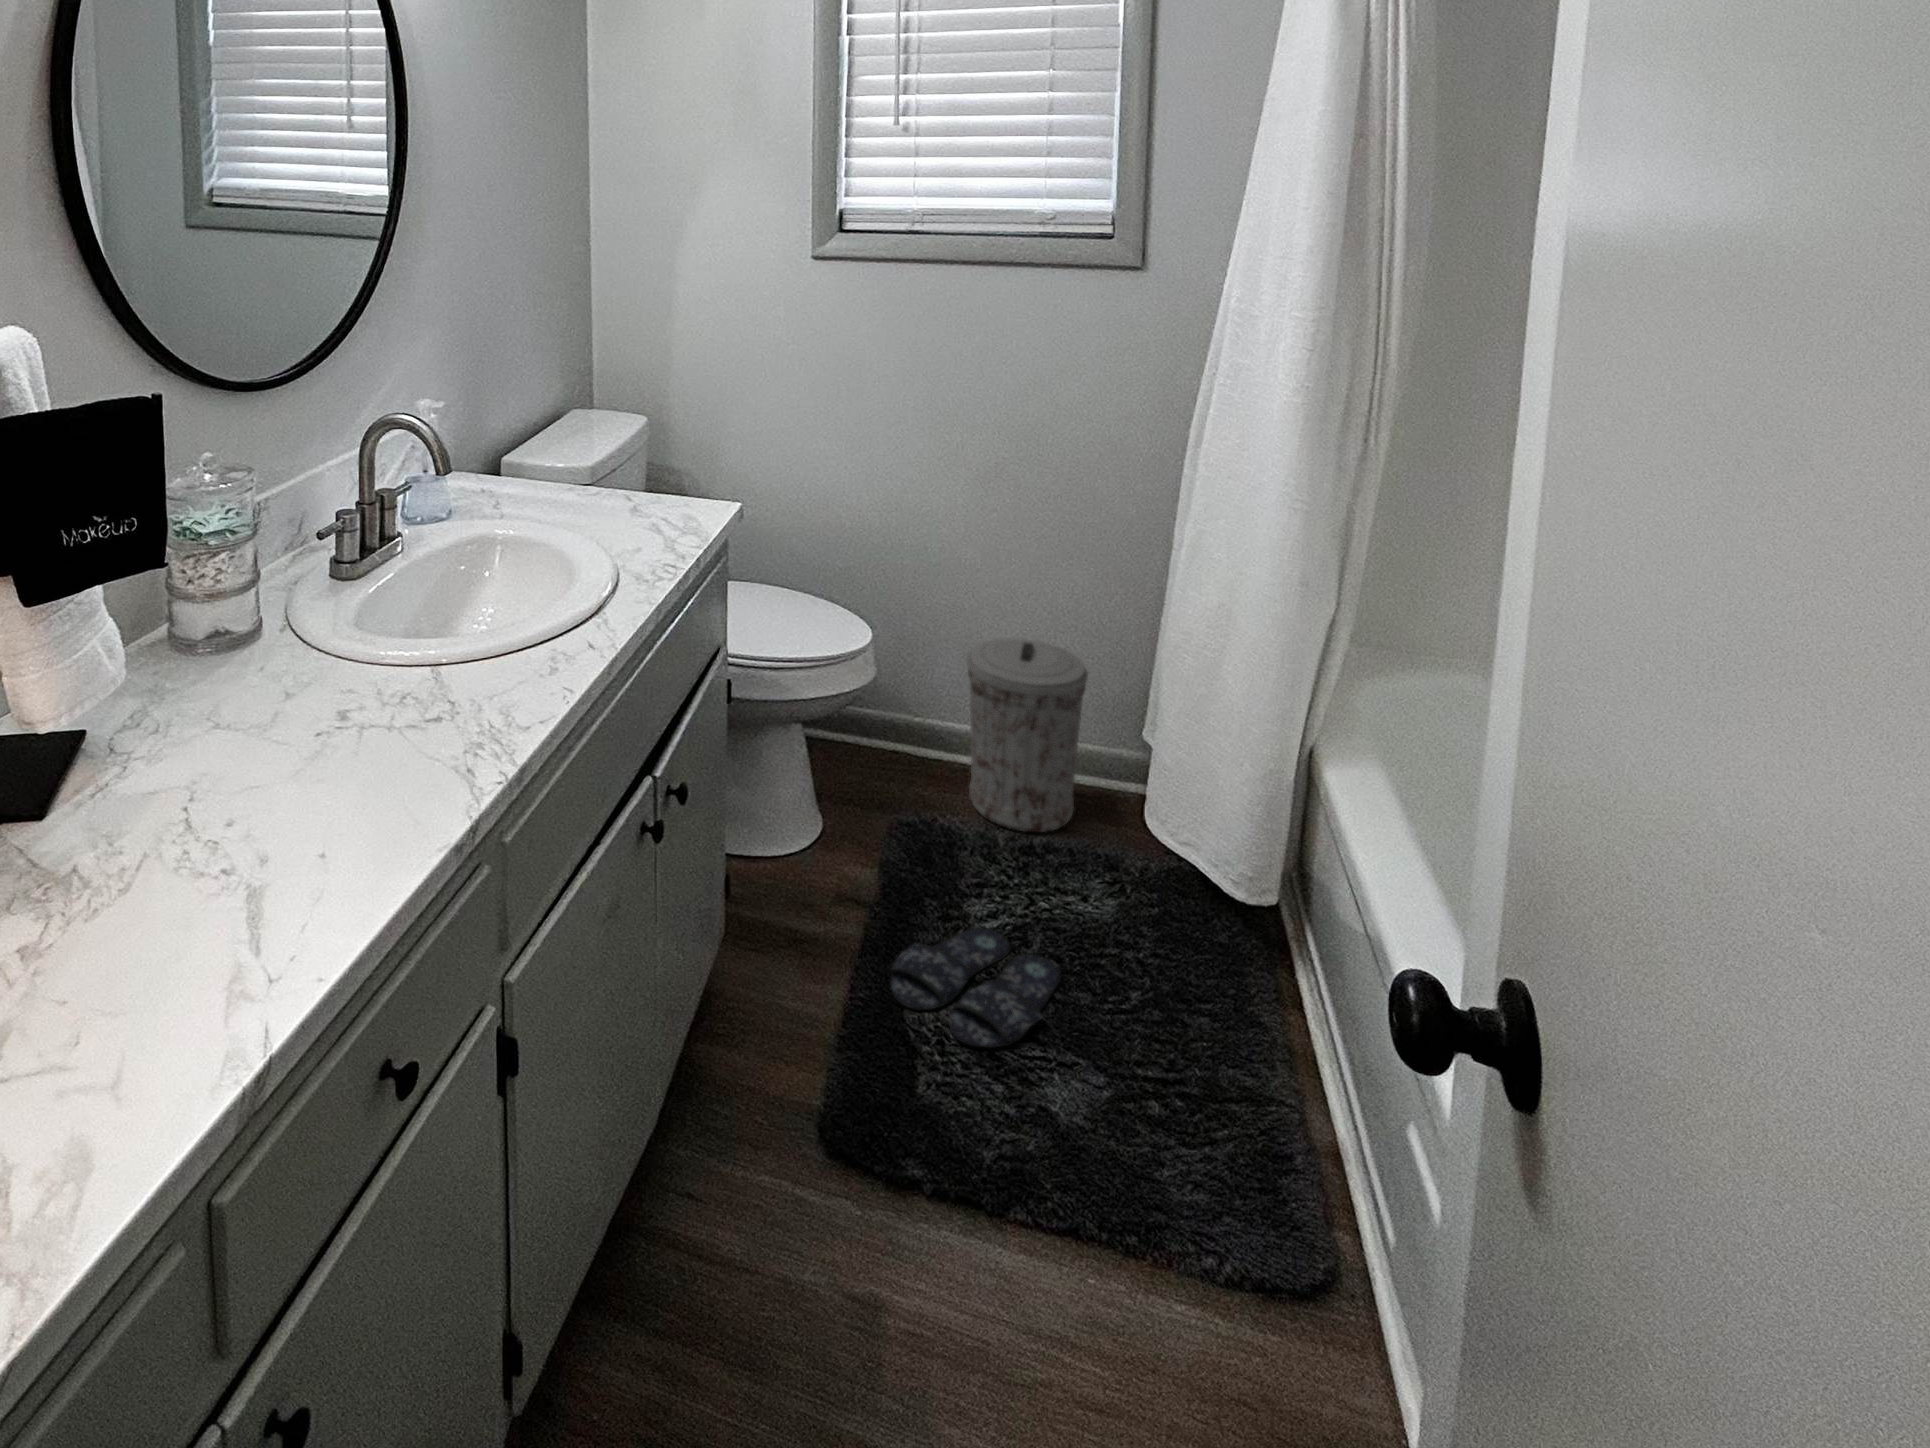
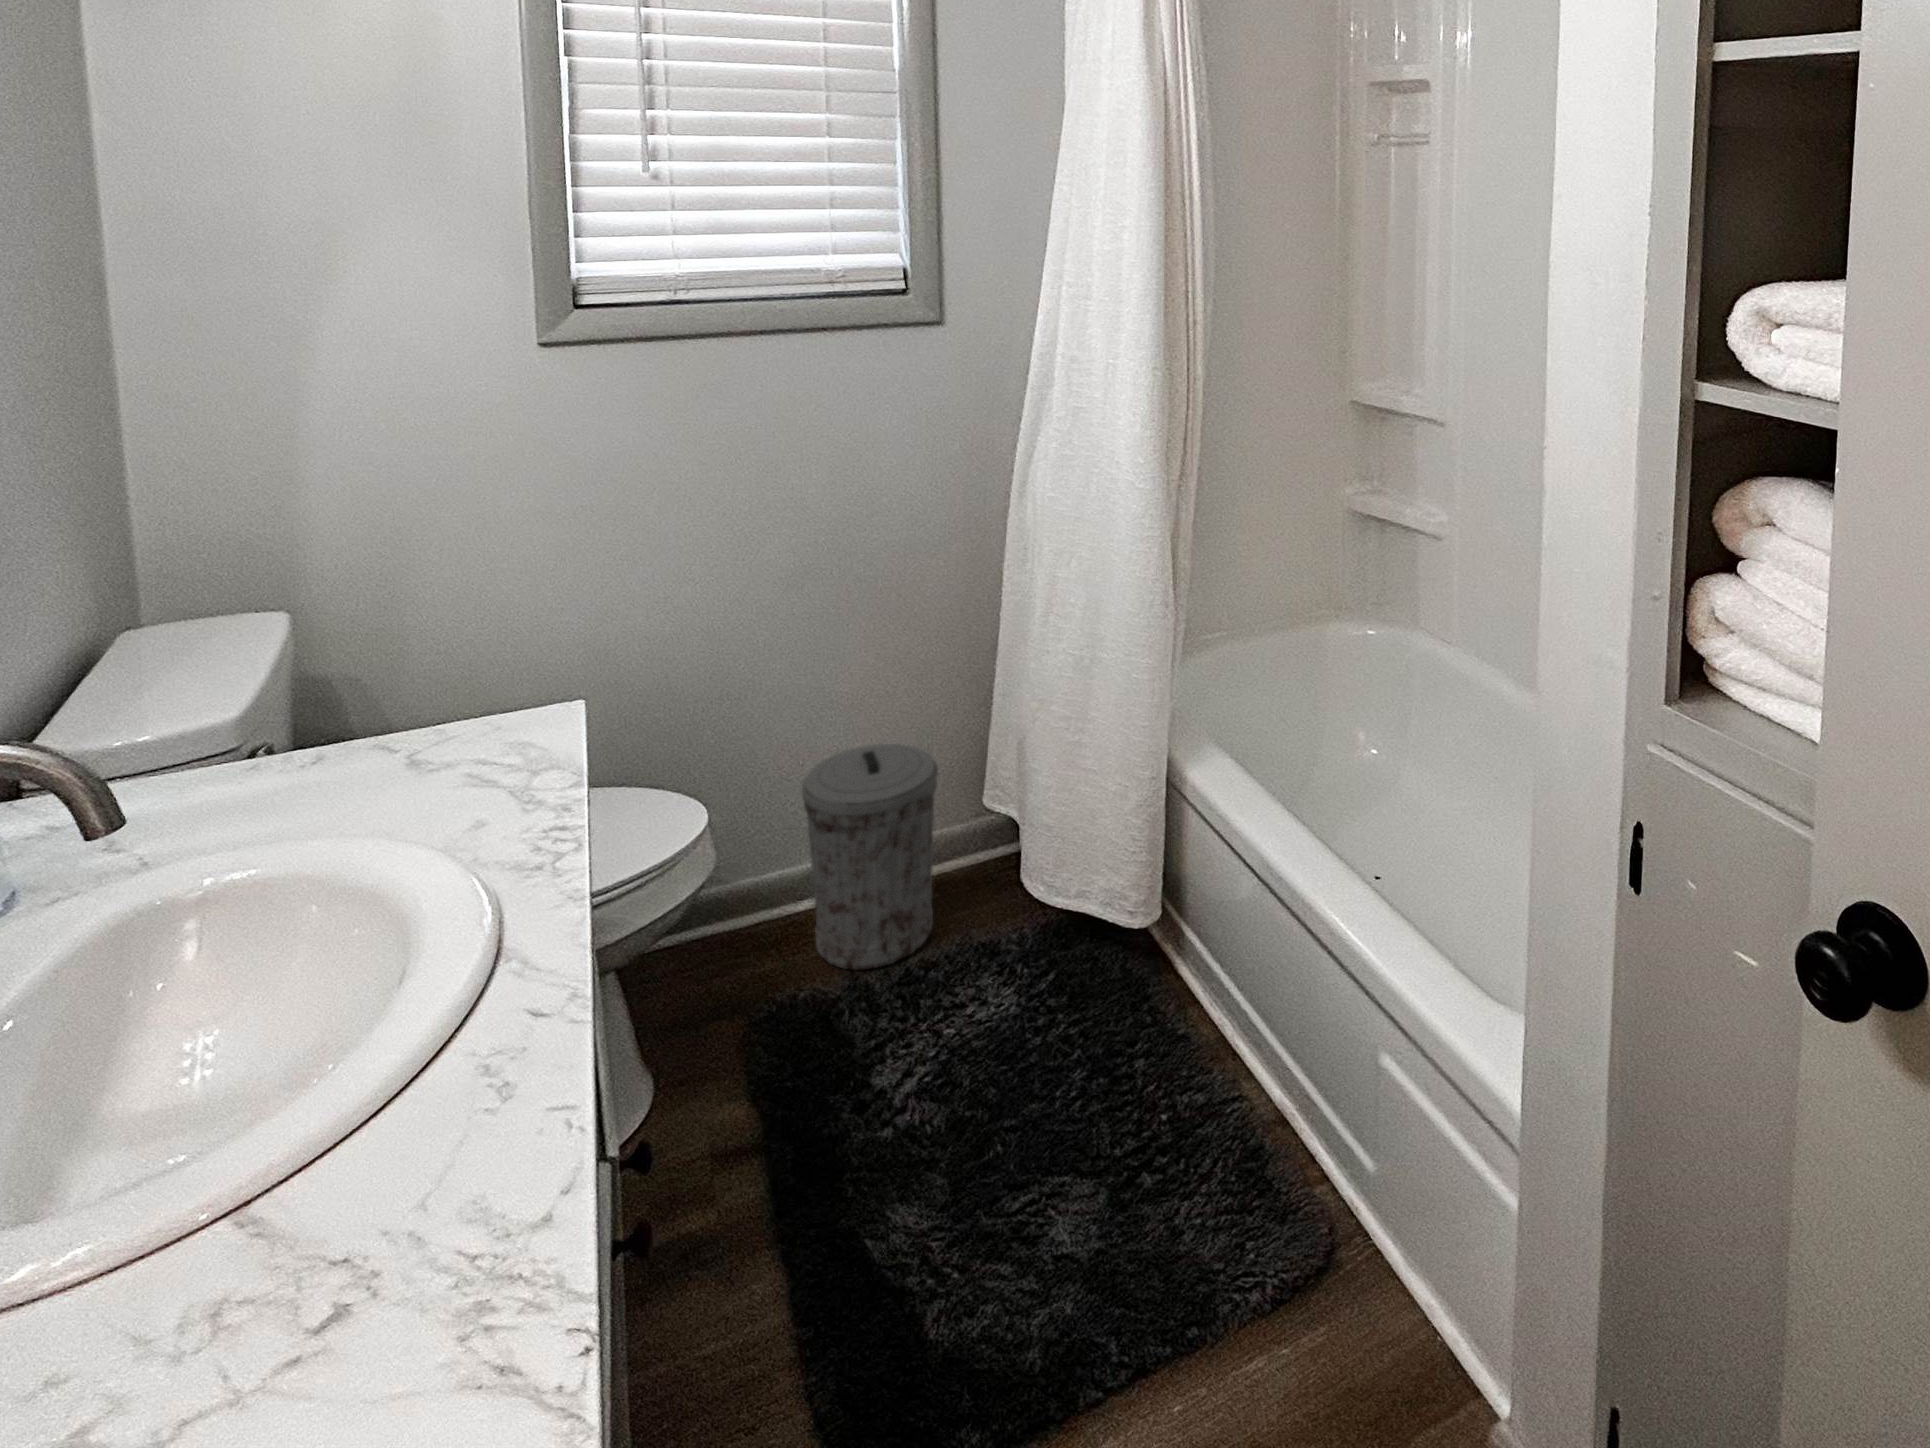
slippers: present [891,927,1061,1048] -> none [833,1091,1015,1247]

